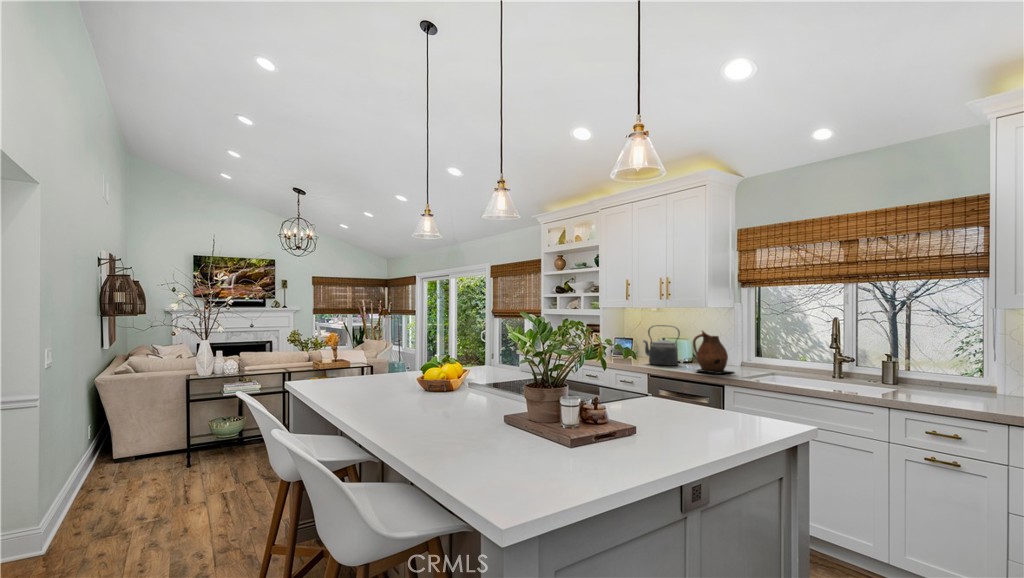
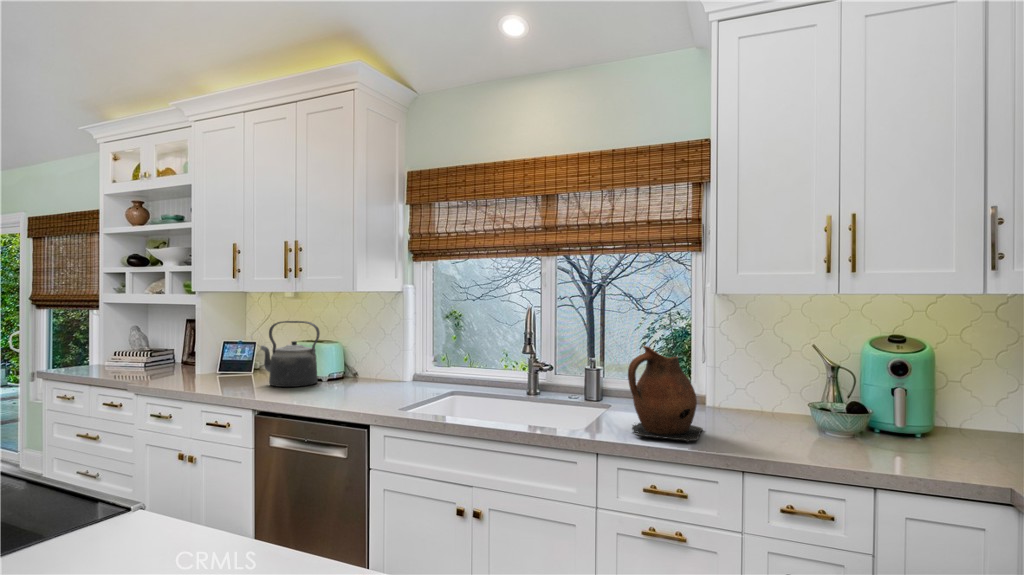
ceramic pitcher: present [693,331,732,374] -> present [628,346,703,442]

